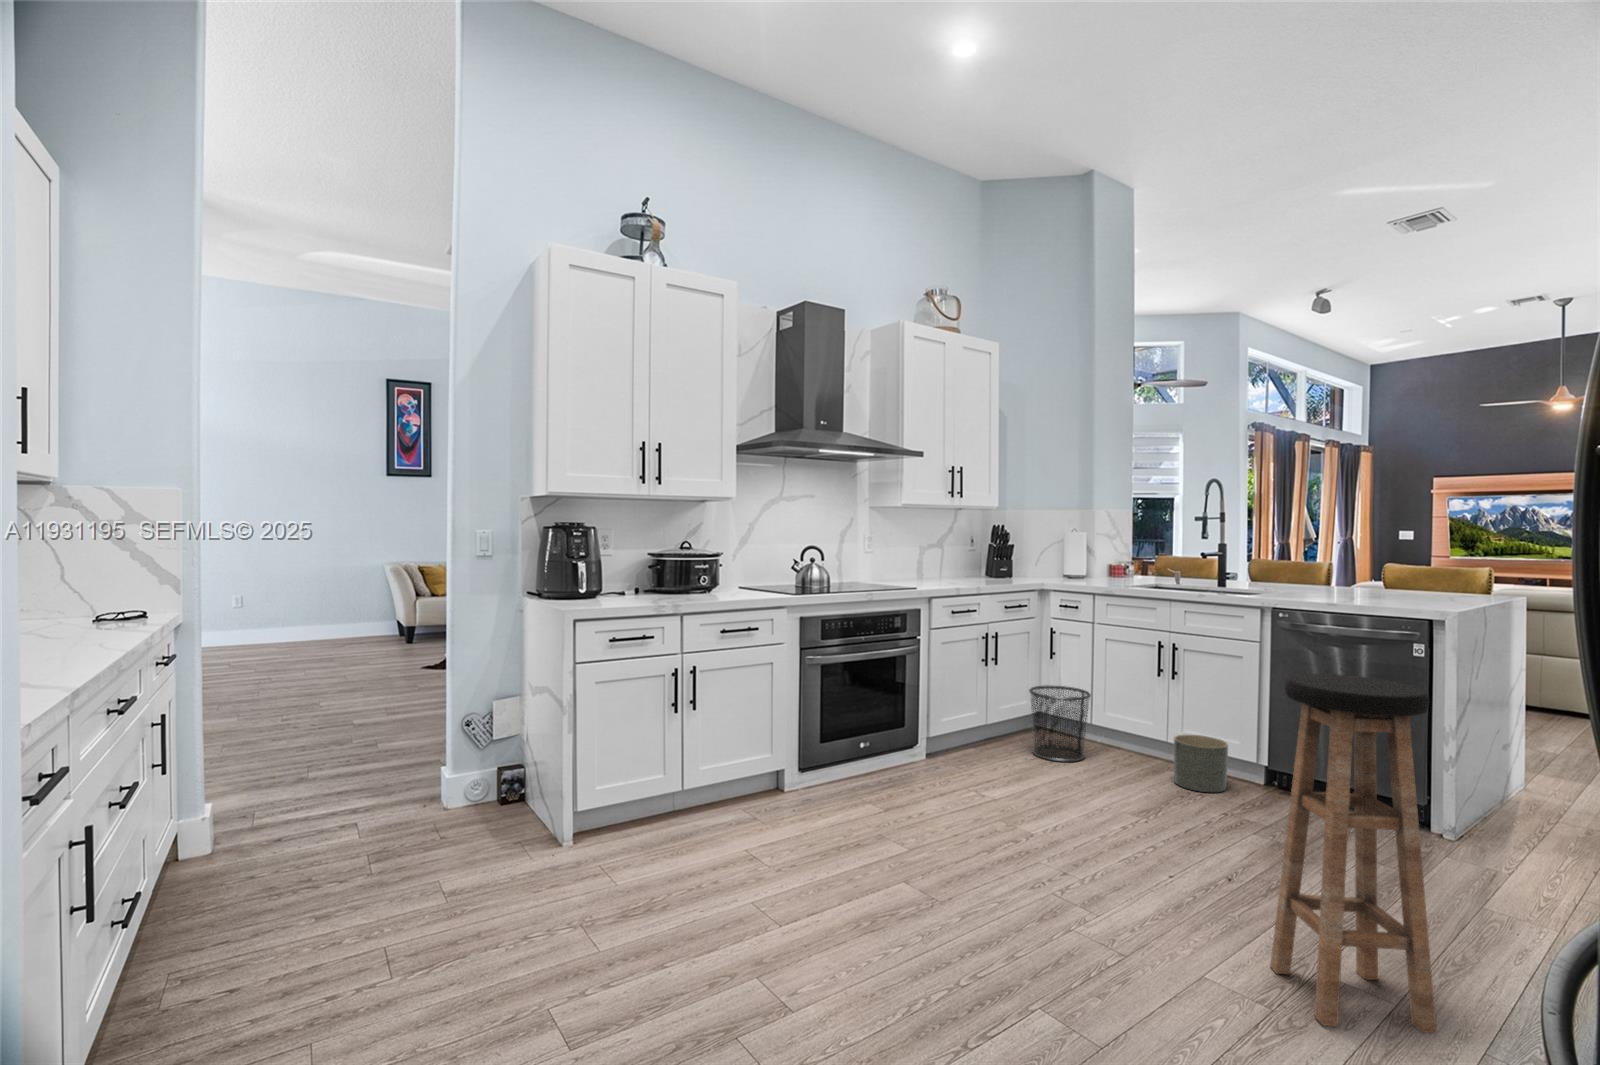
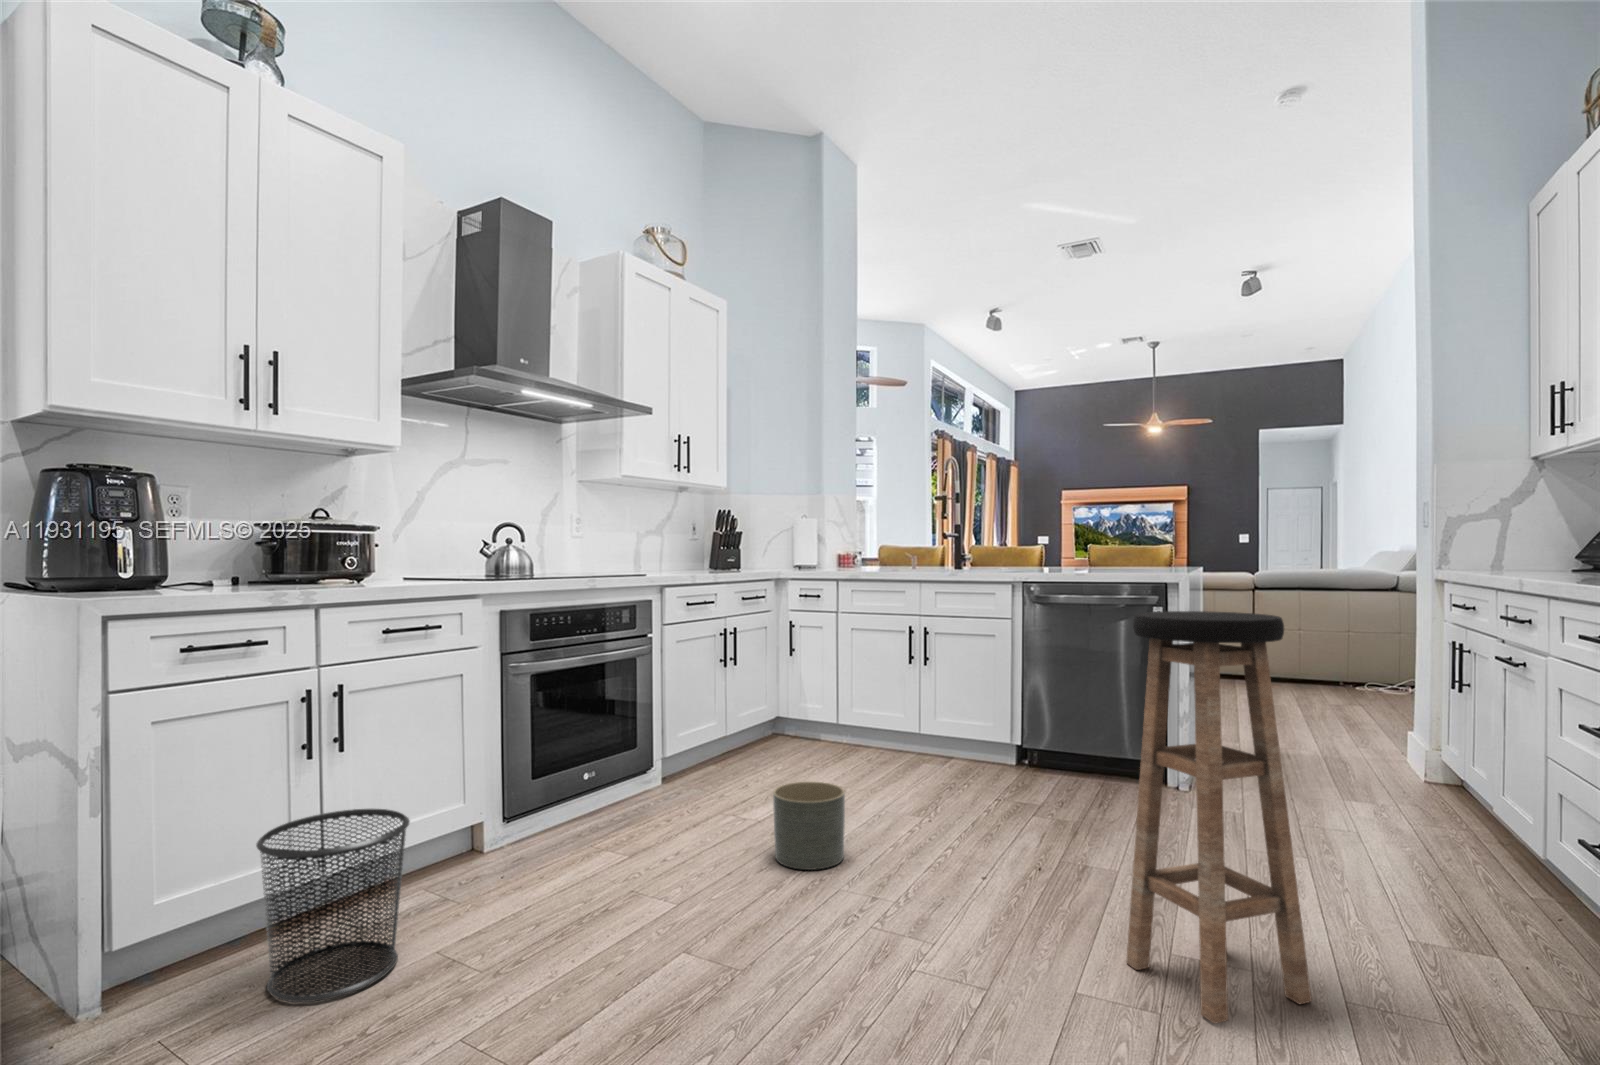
waste bin: present [1029,685,1091,762] -> present [256,809,410,1002]
planter: present [1174,734,1228,792] -> present [773,782,845,870]

